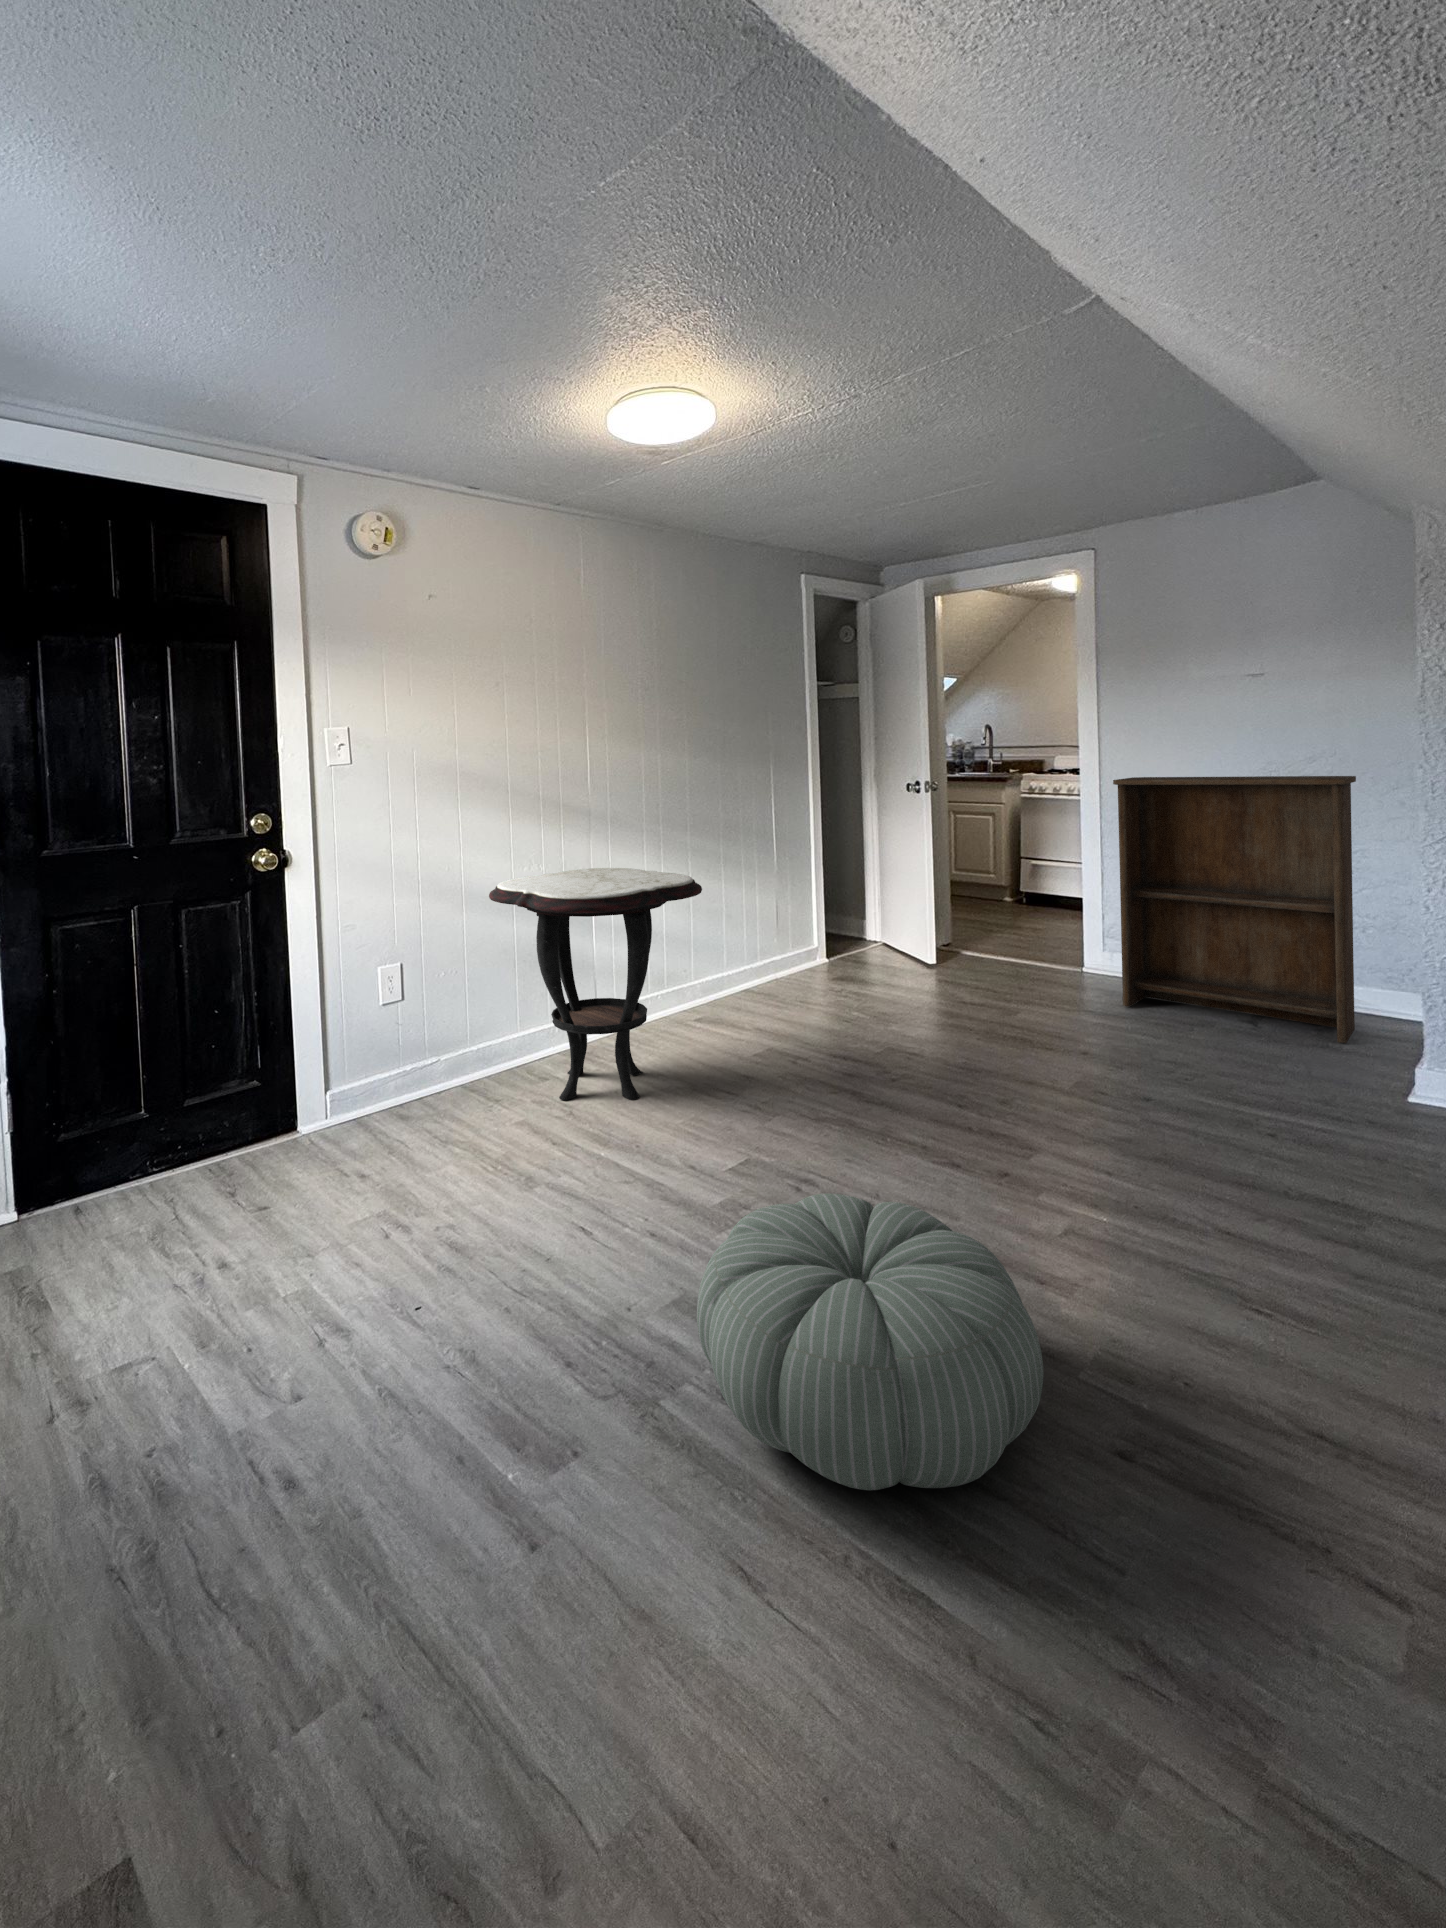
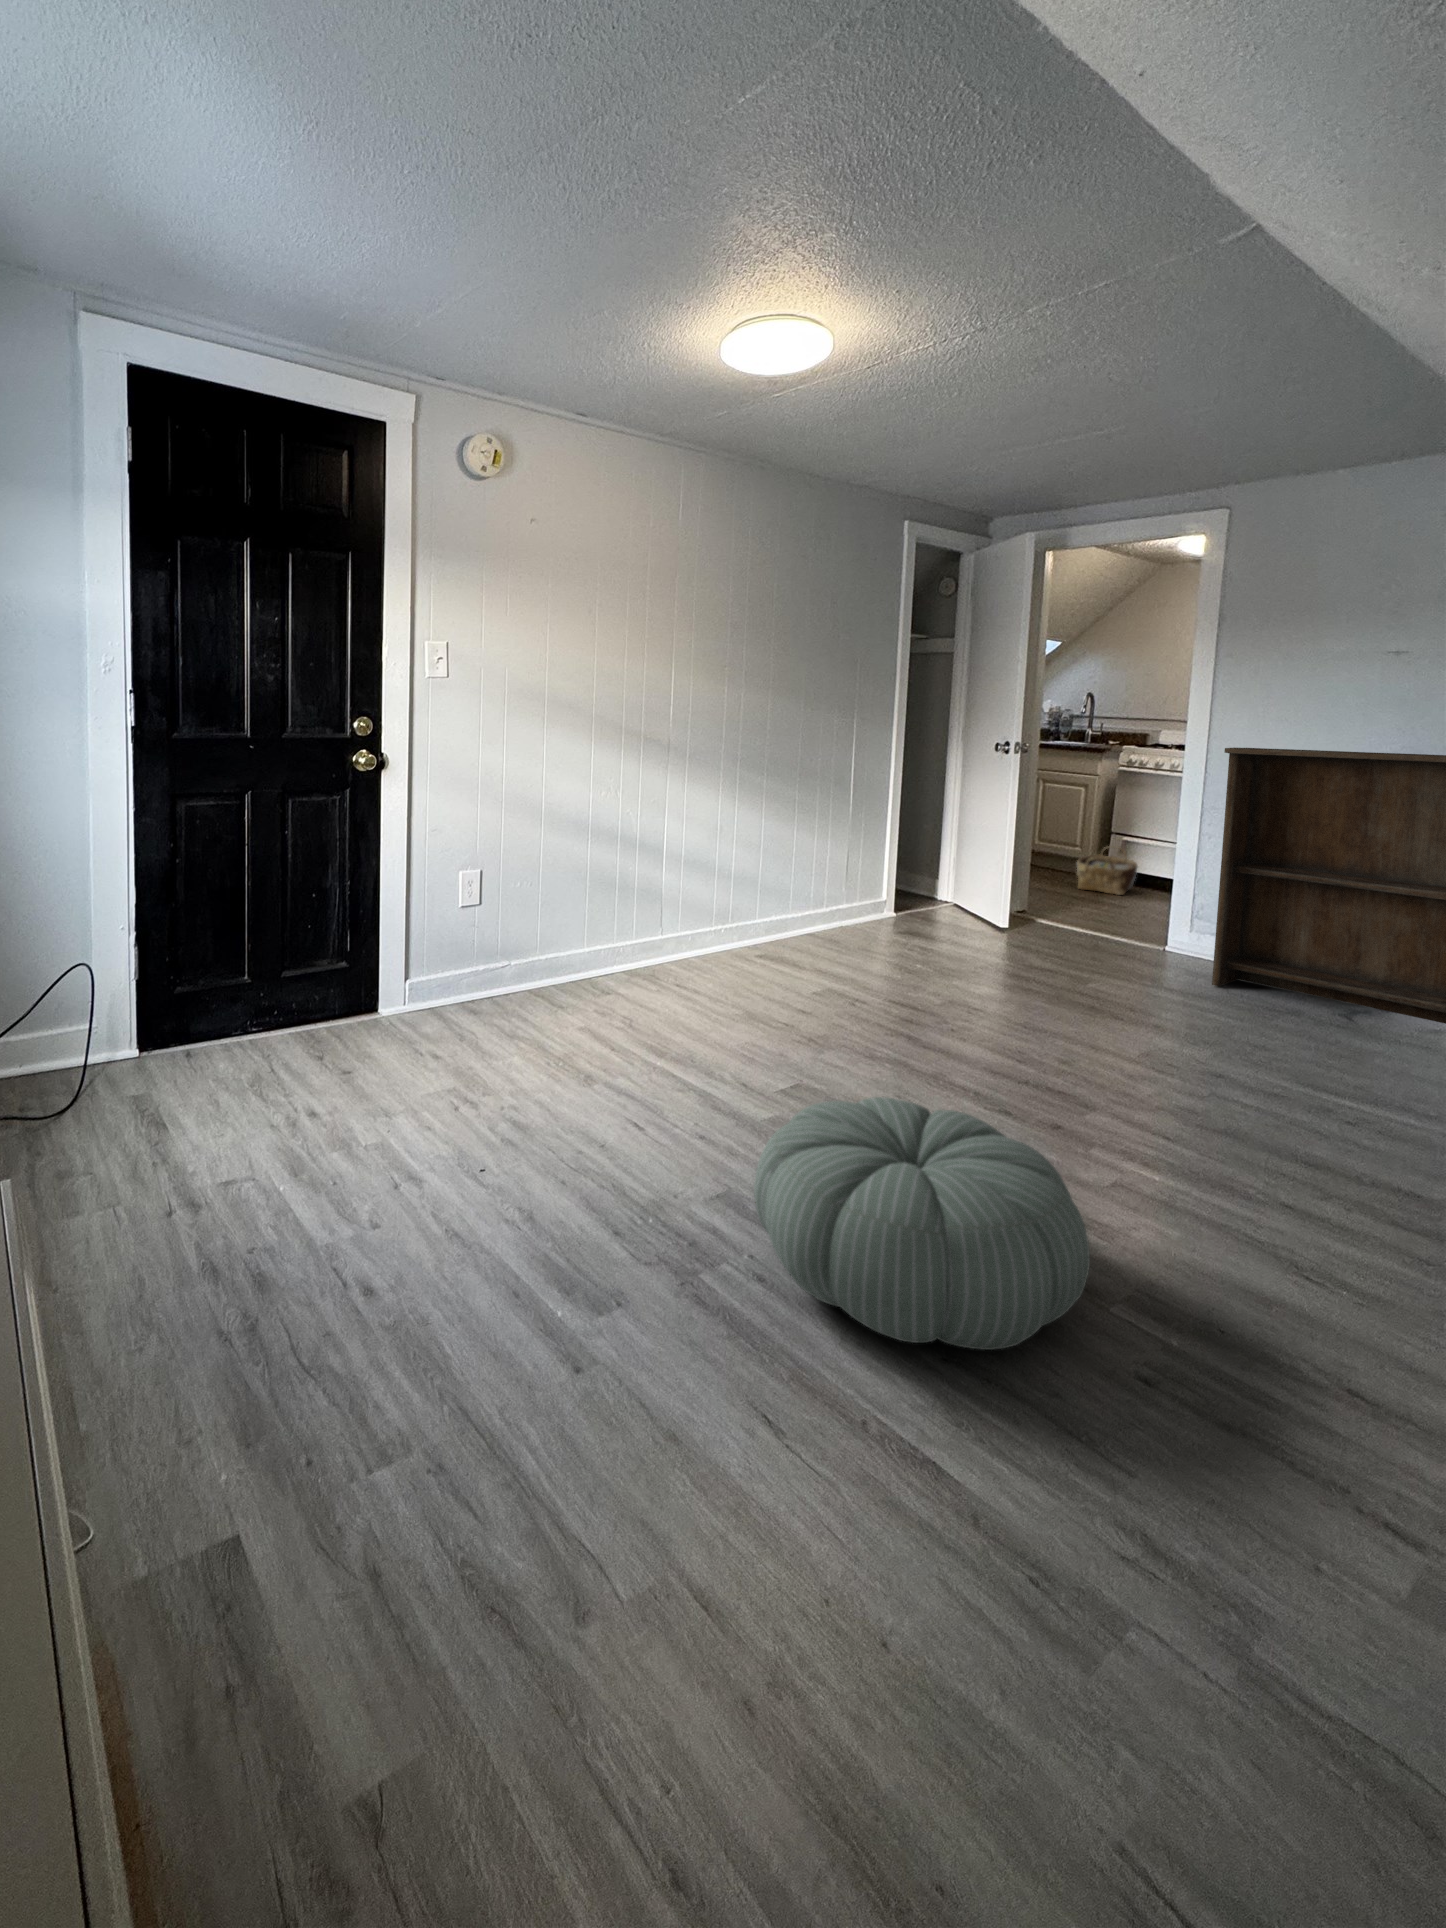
woven basket: none [990,867,1045,915] -> present [1077,846,1138,895]
side table: present [489,868,702,1100] -> none [566,798,777,1020]

